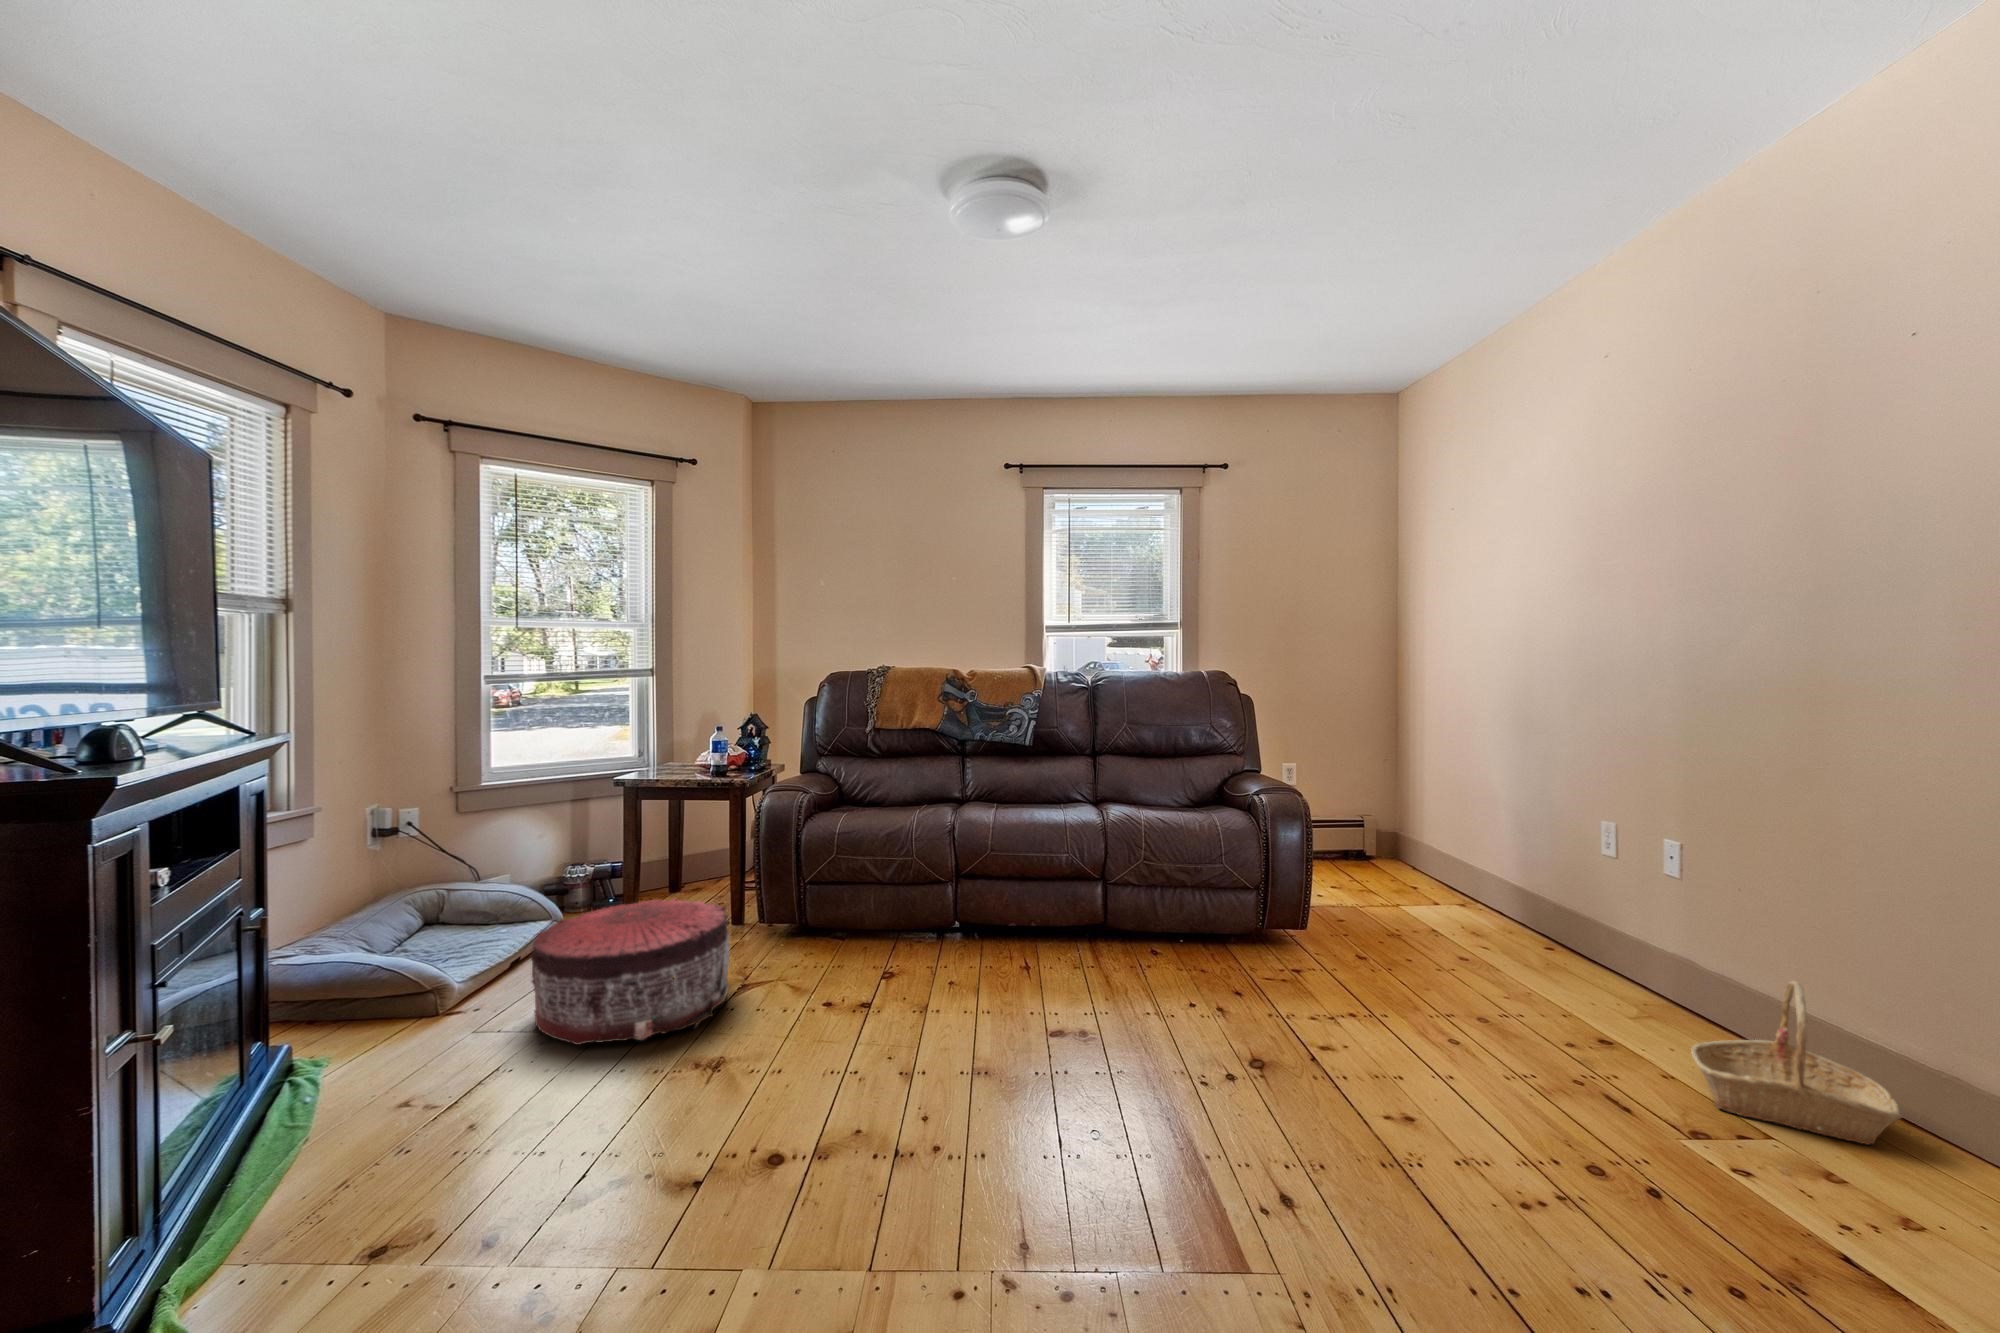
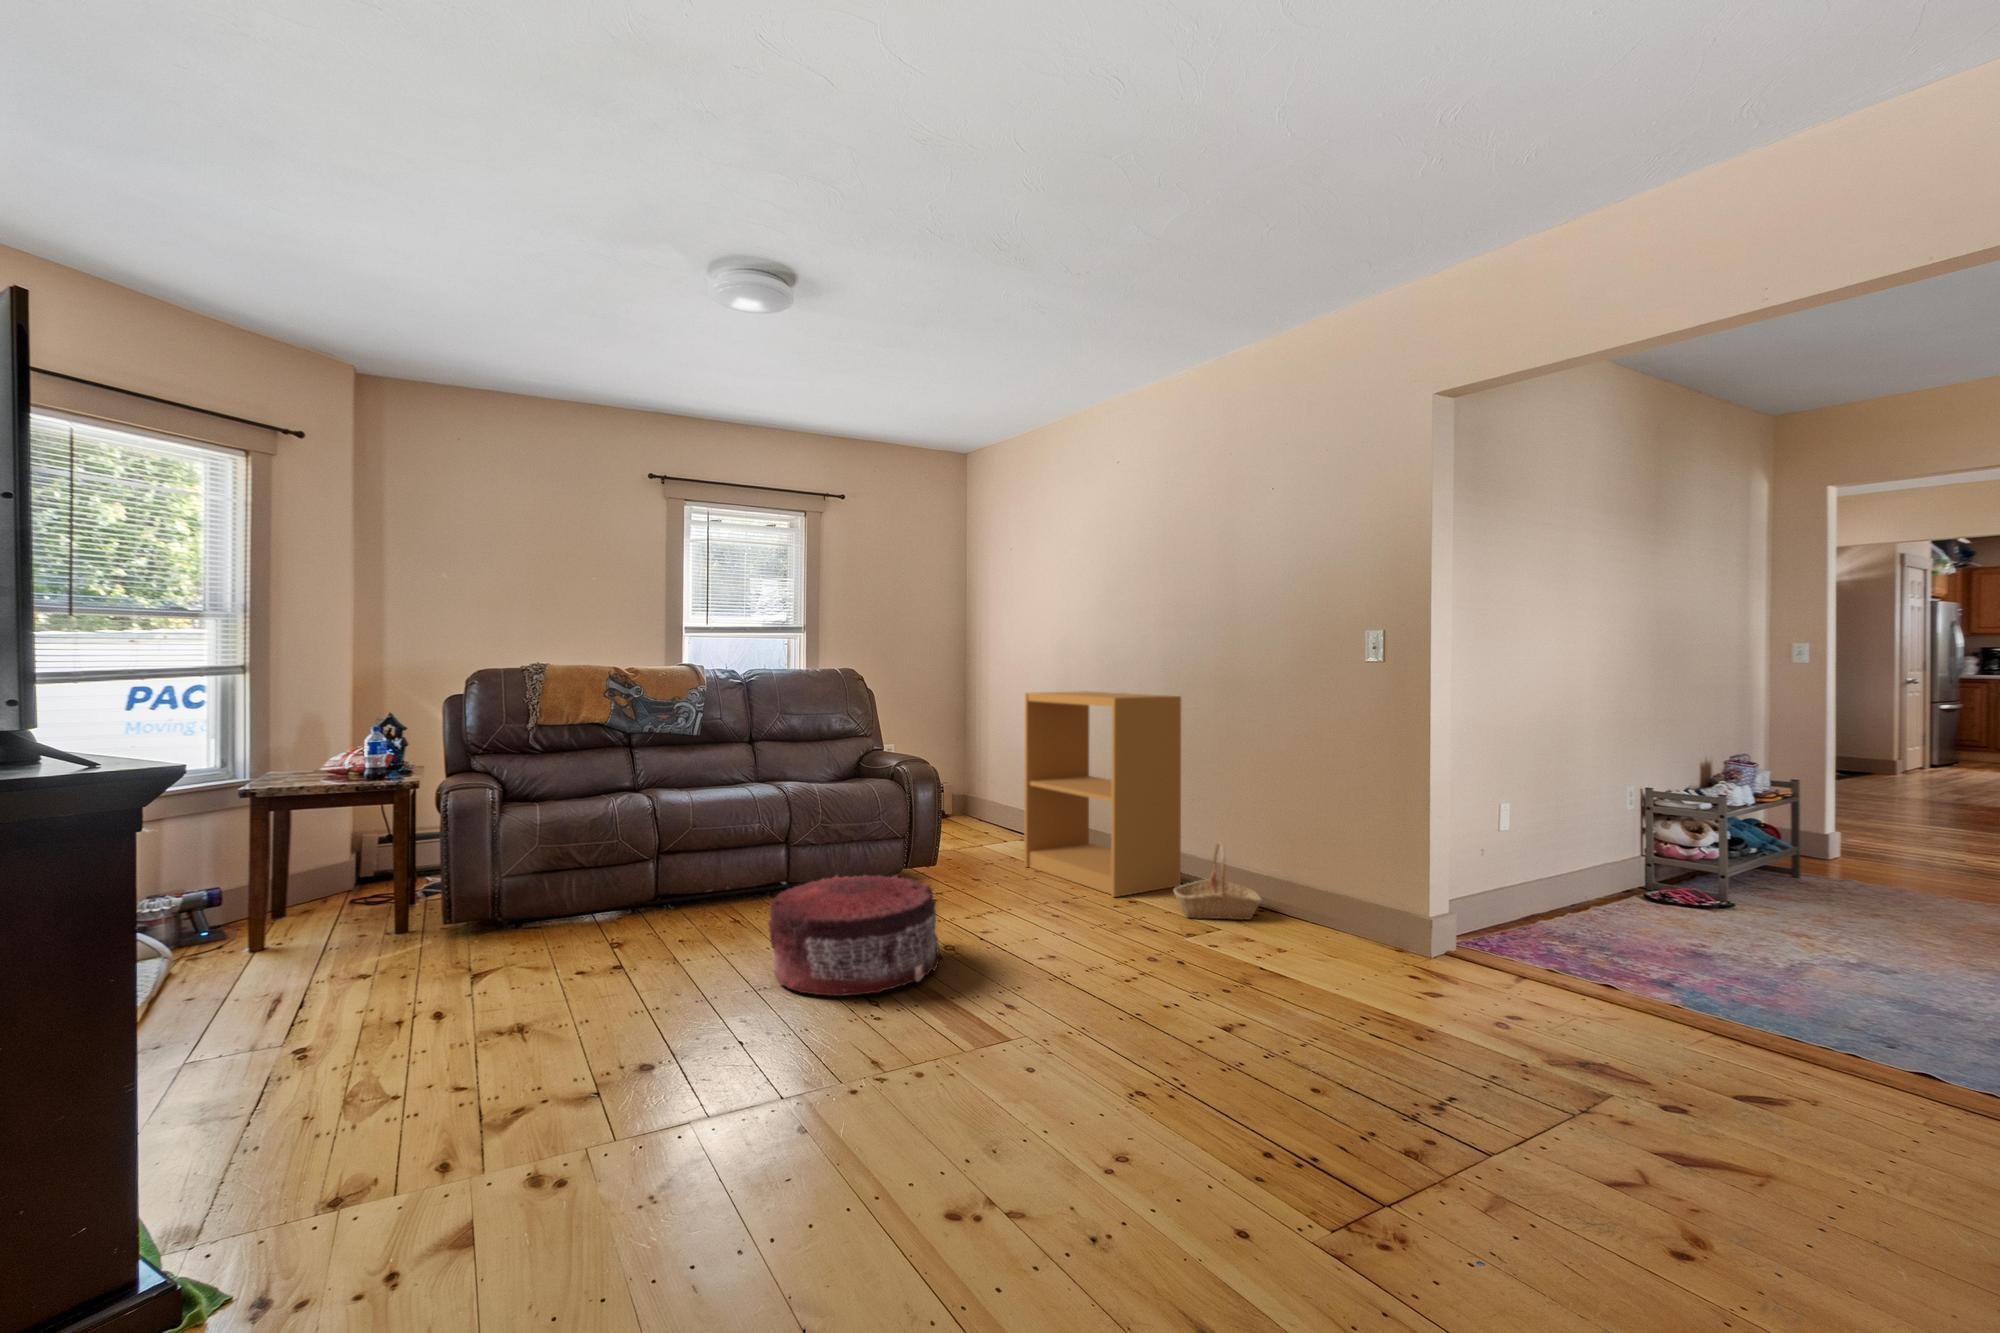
bookshelf: none [1440,704,1716,1033] -> present [1024,691,1181,897]
pouf: present [530,899,730,1045] -> present [767,875,942,996]

